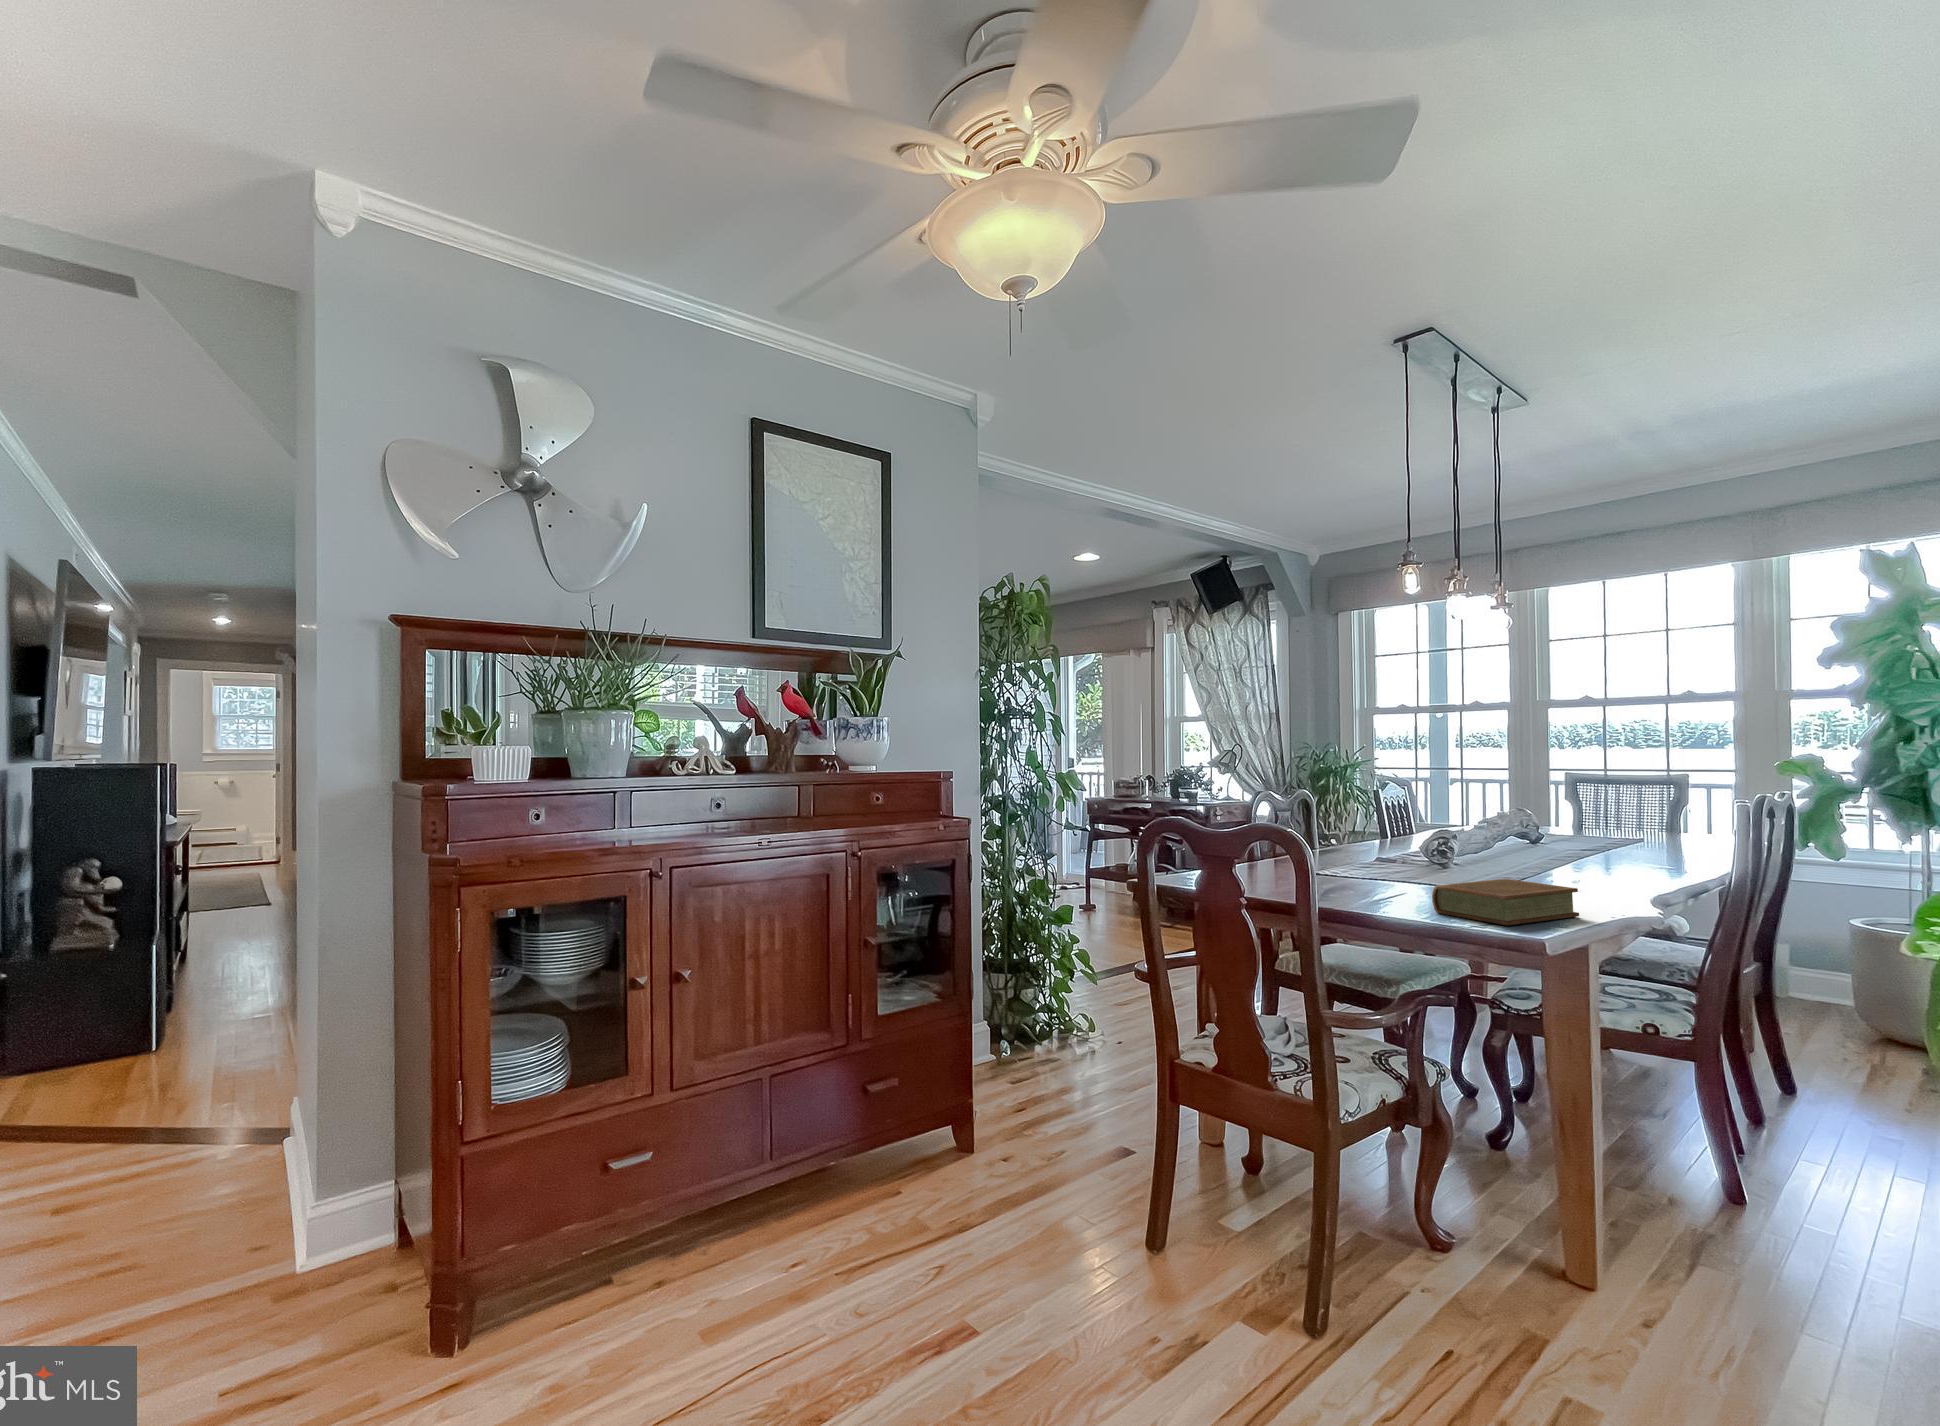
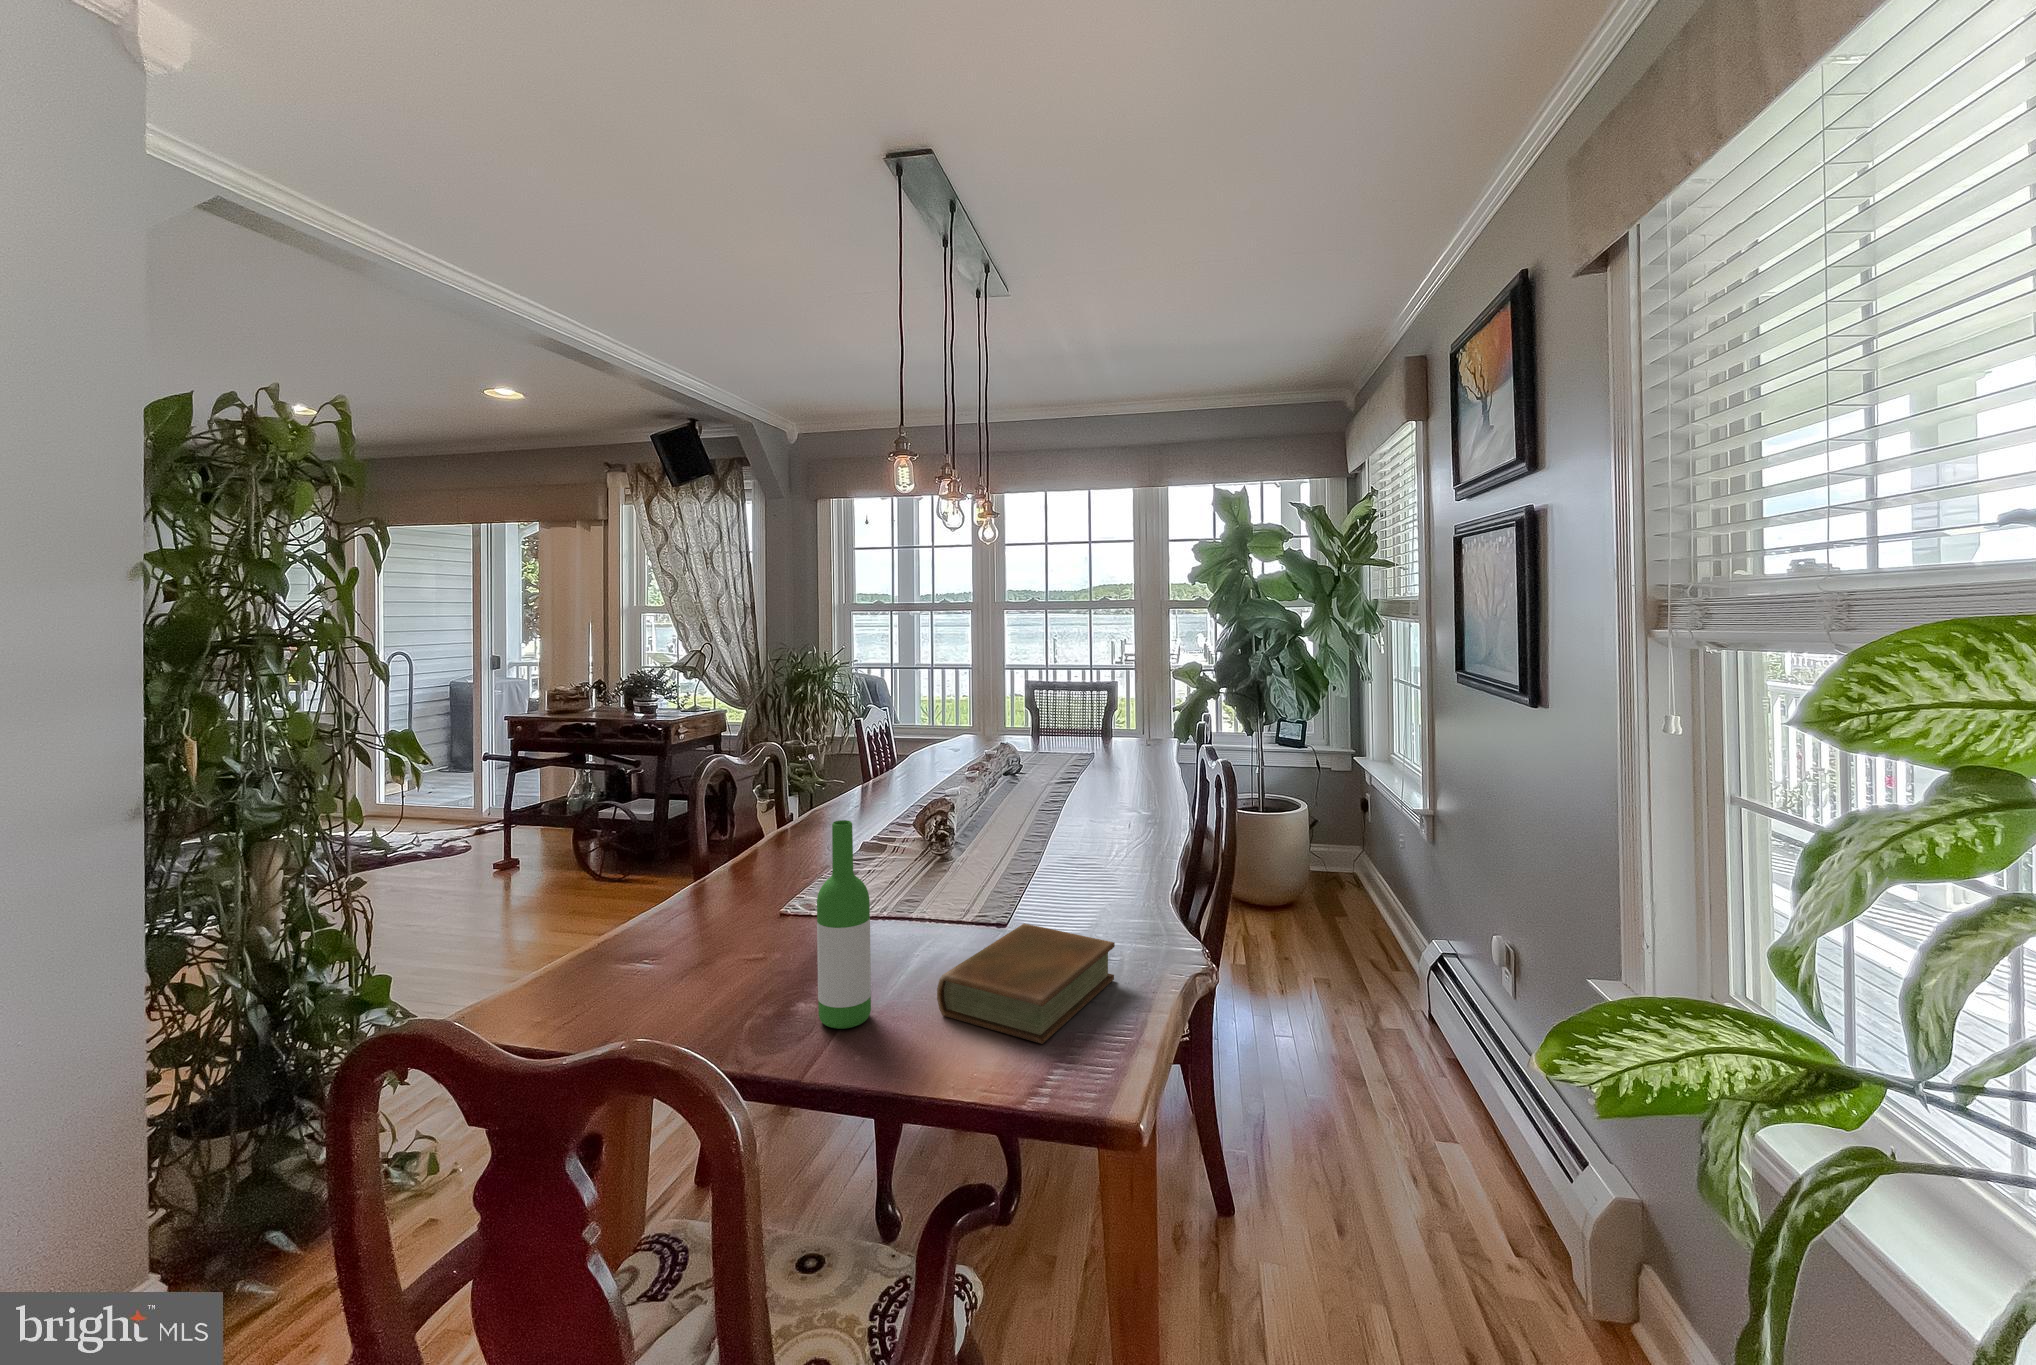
wine bottle: none [1349,784,1386,909] -> present [817,820,871,1029]

